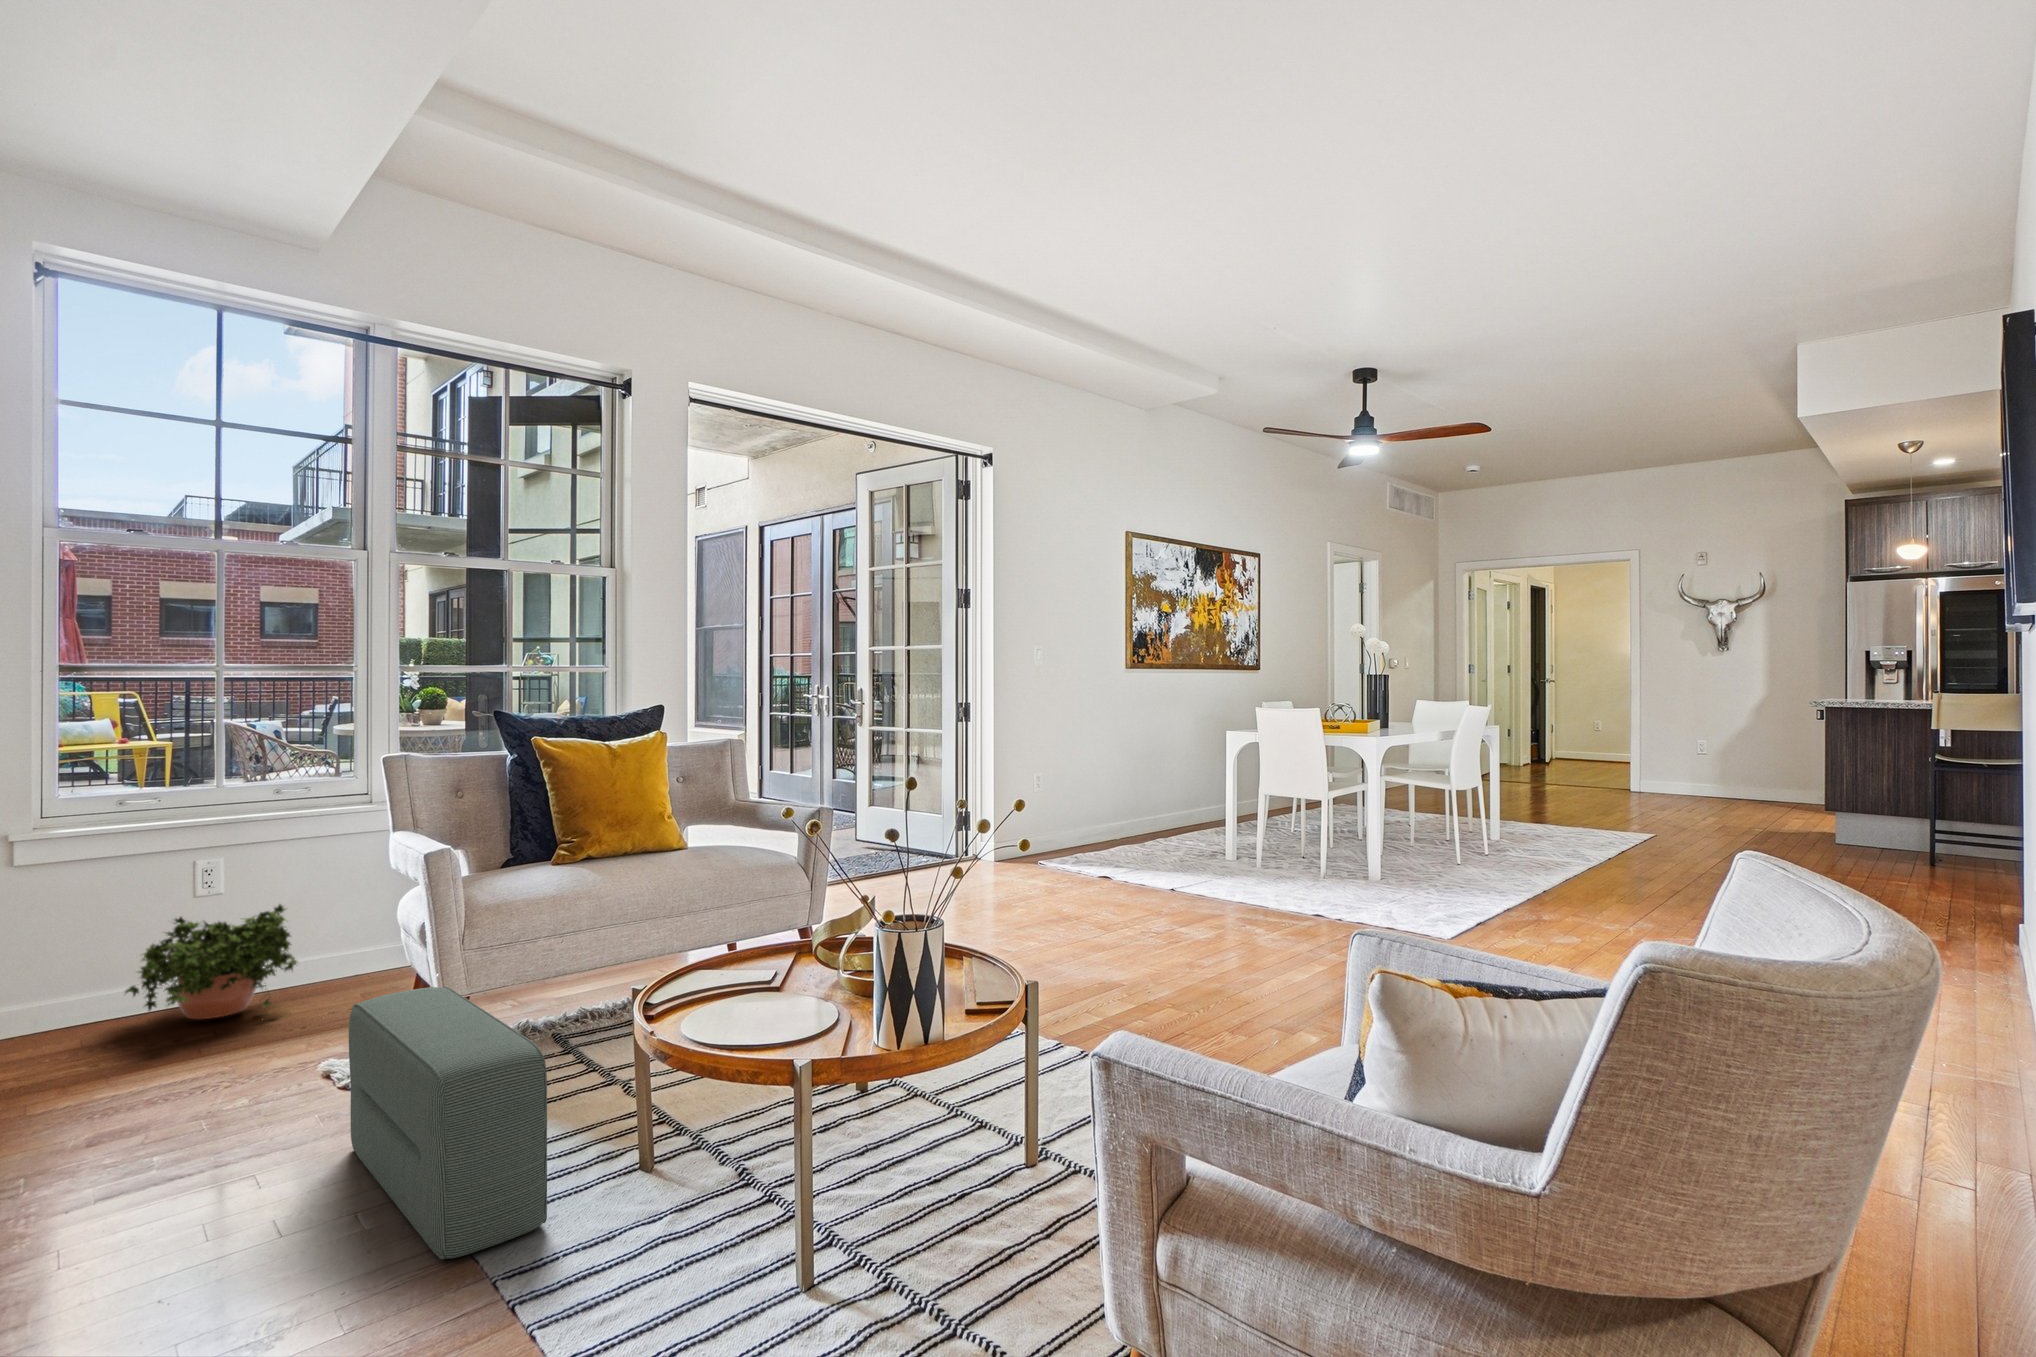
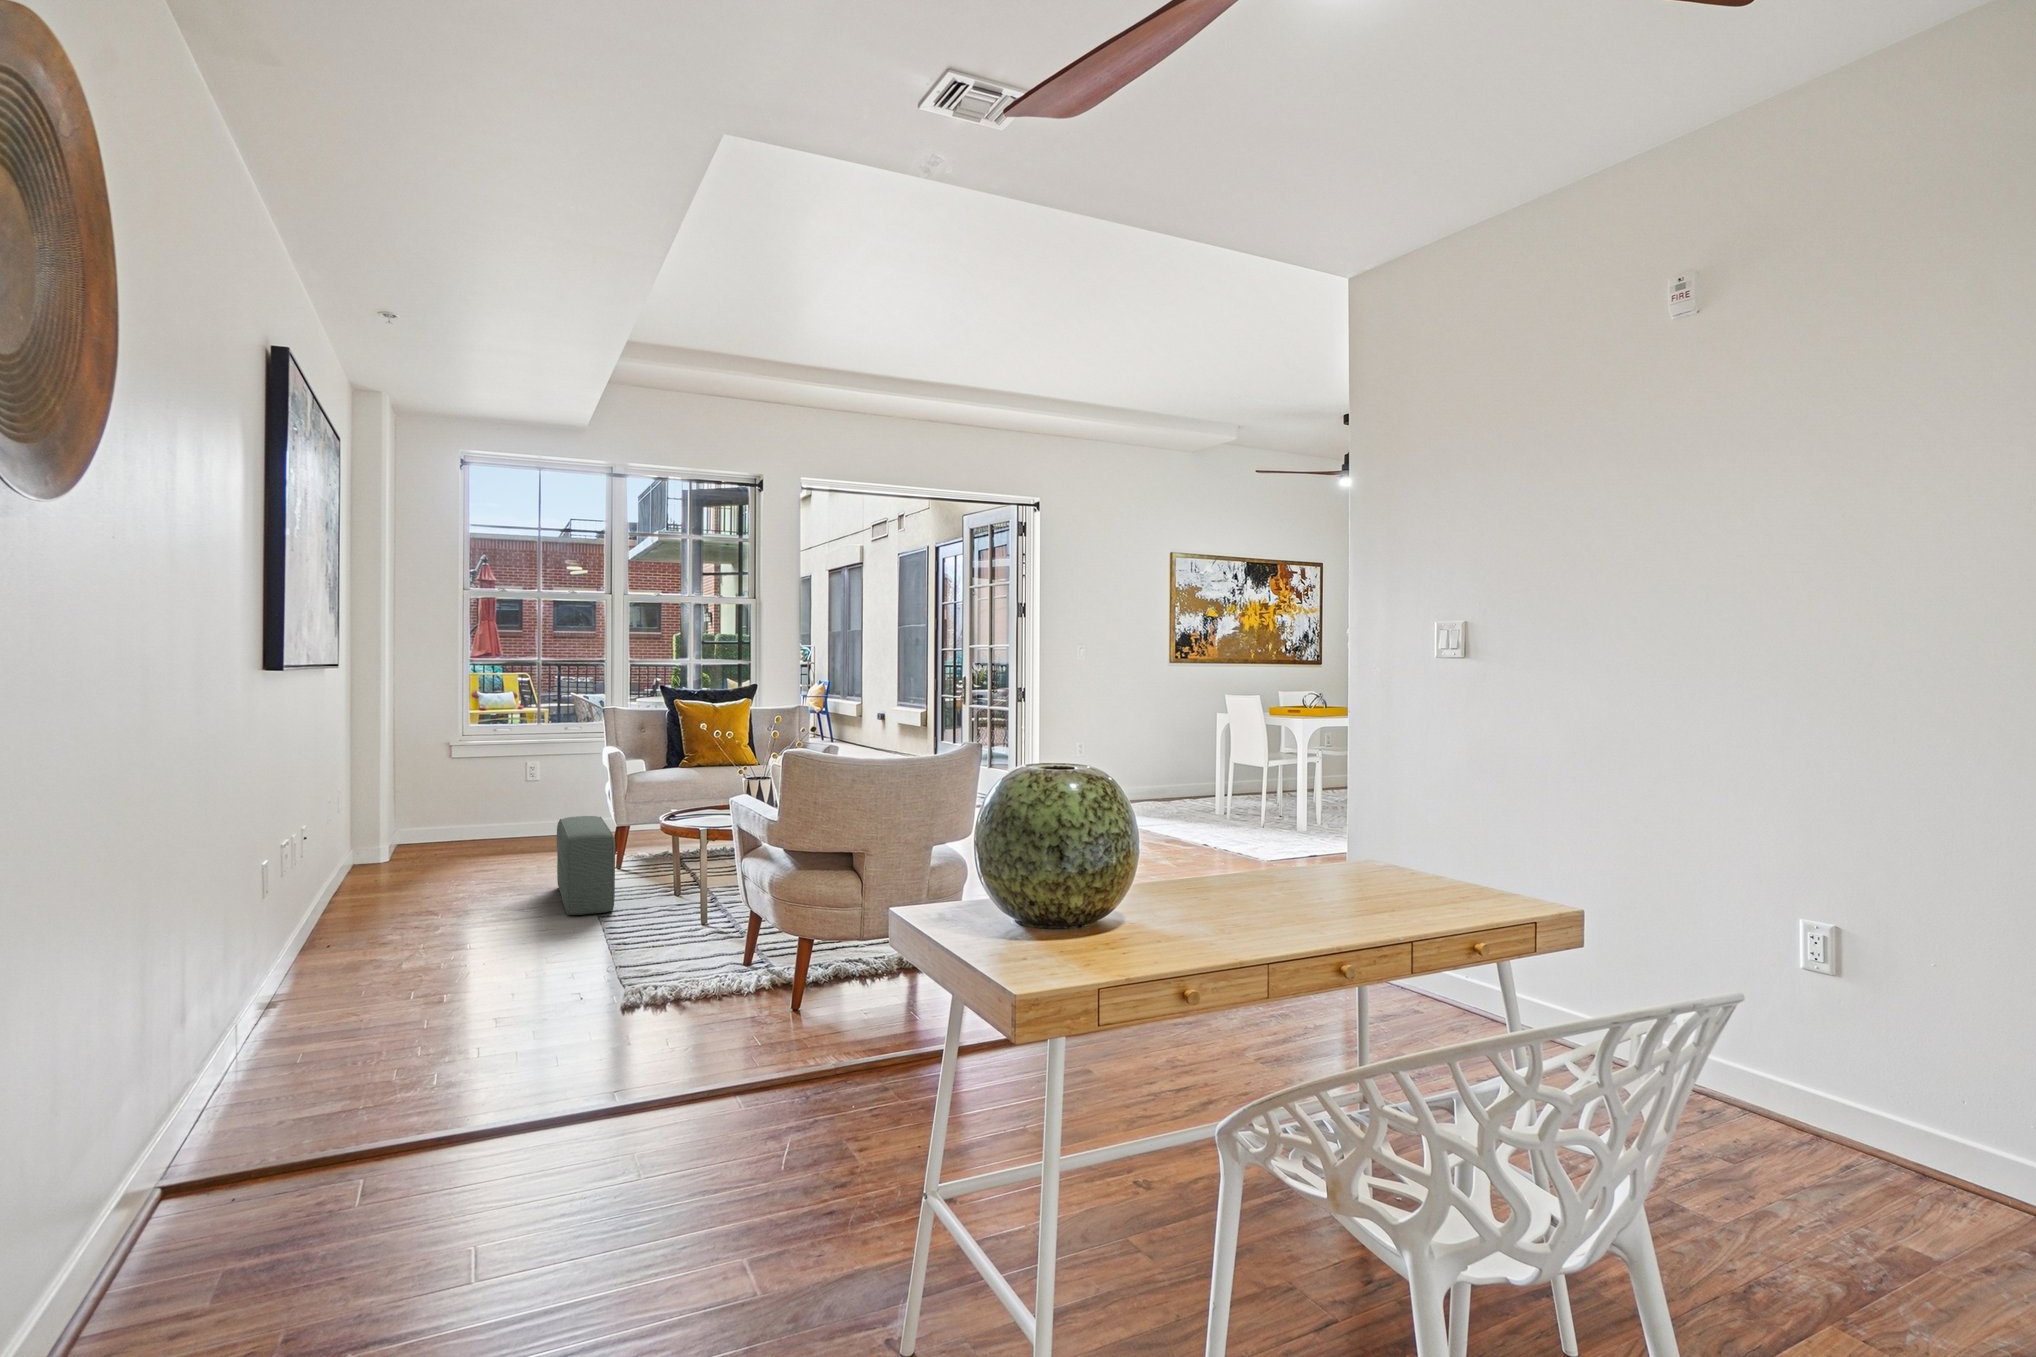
potted plant: present [125,904,297,1019] -> none [491,786,572,845]

